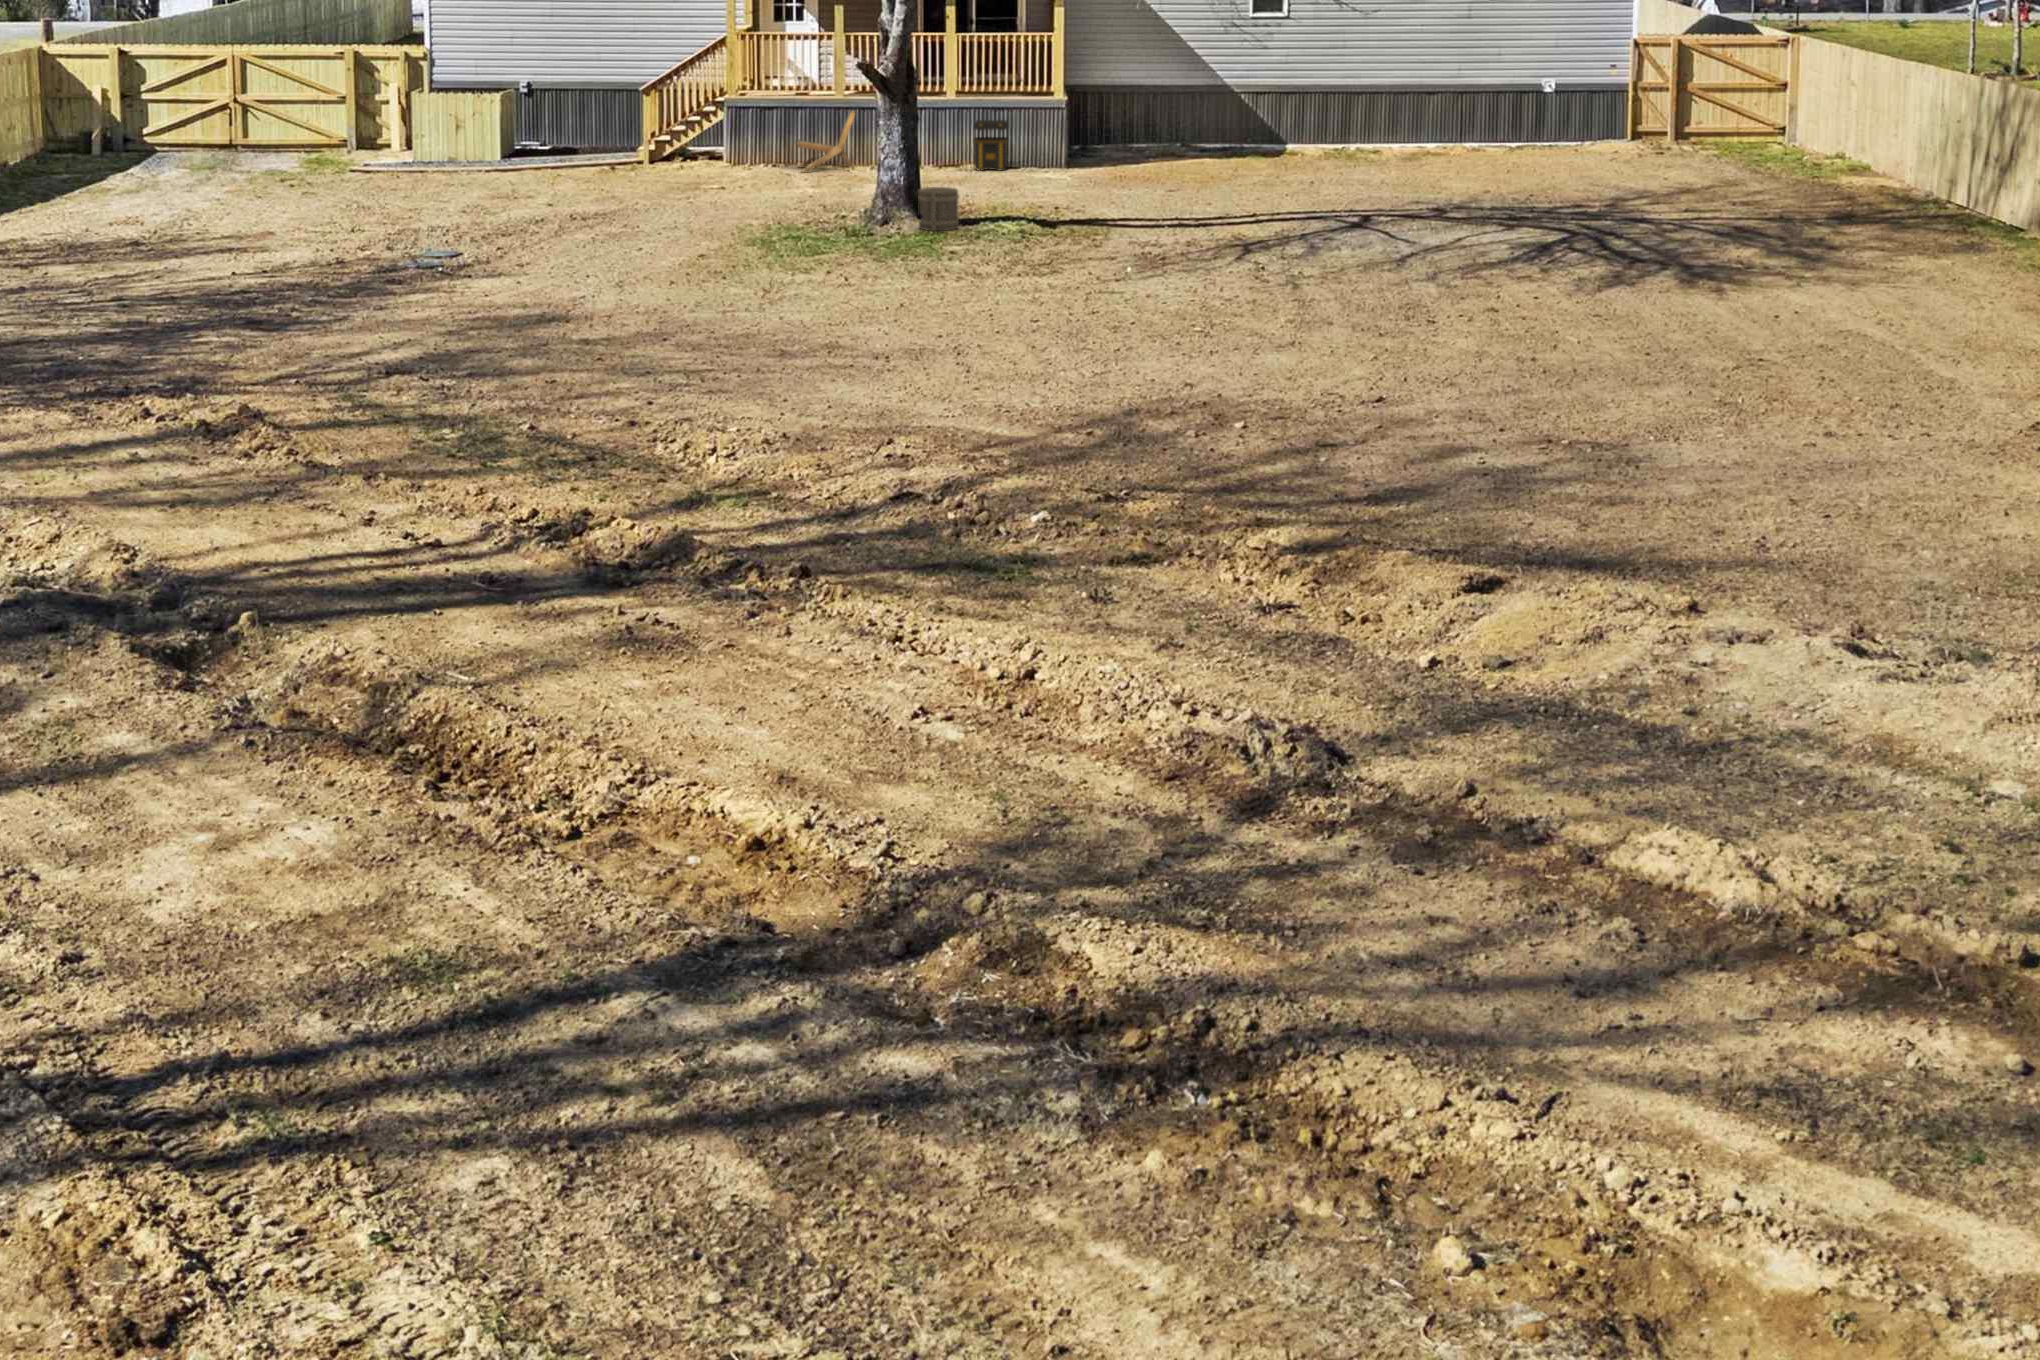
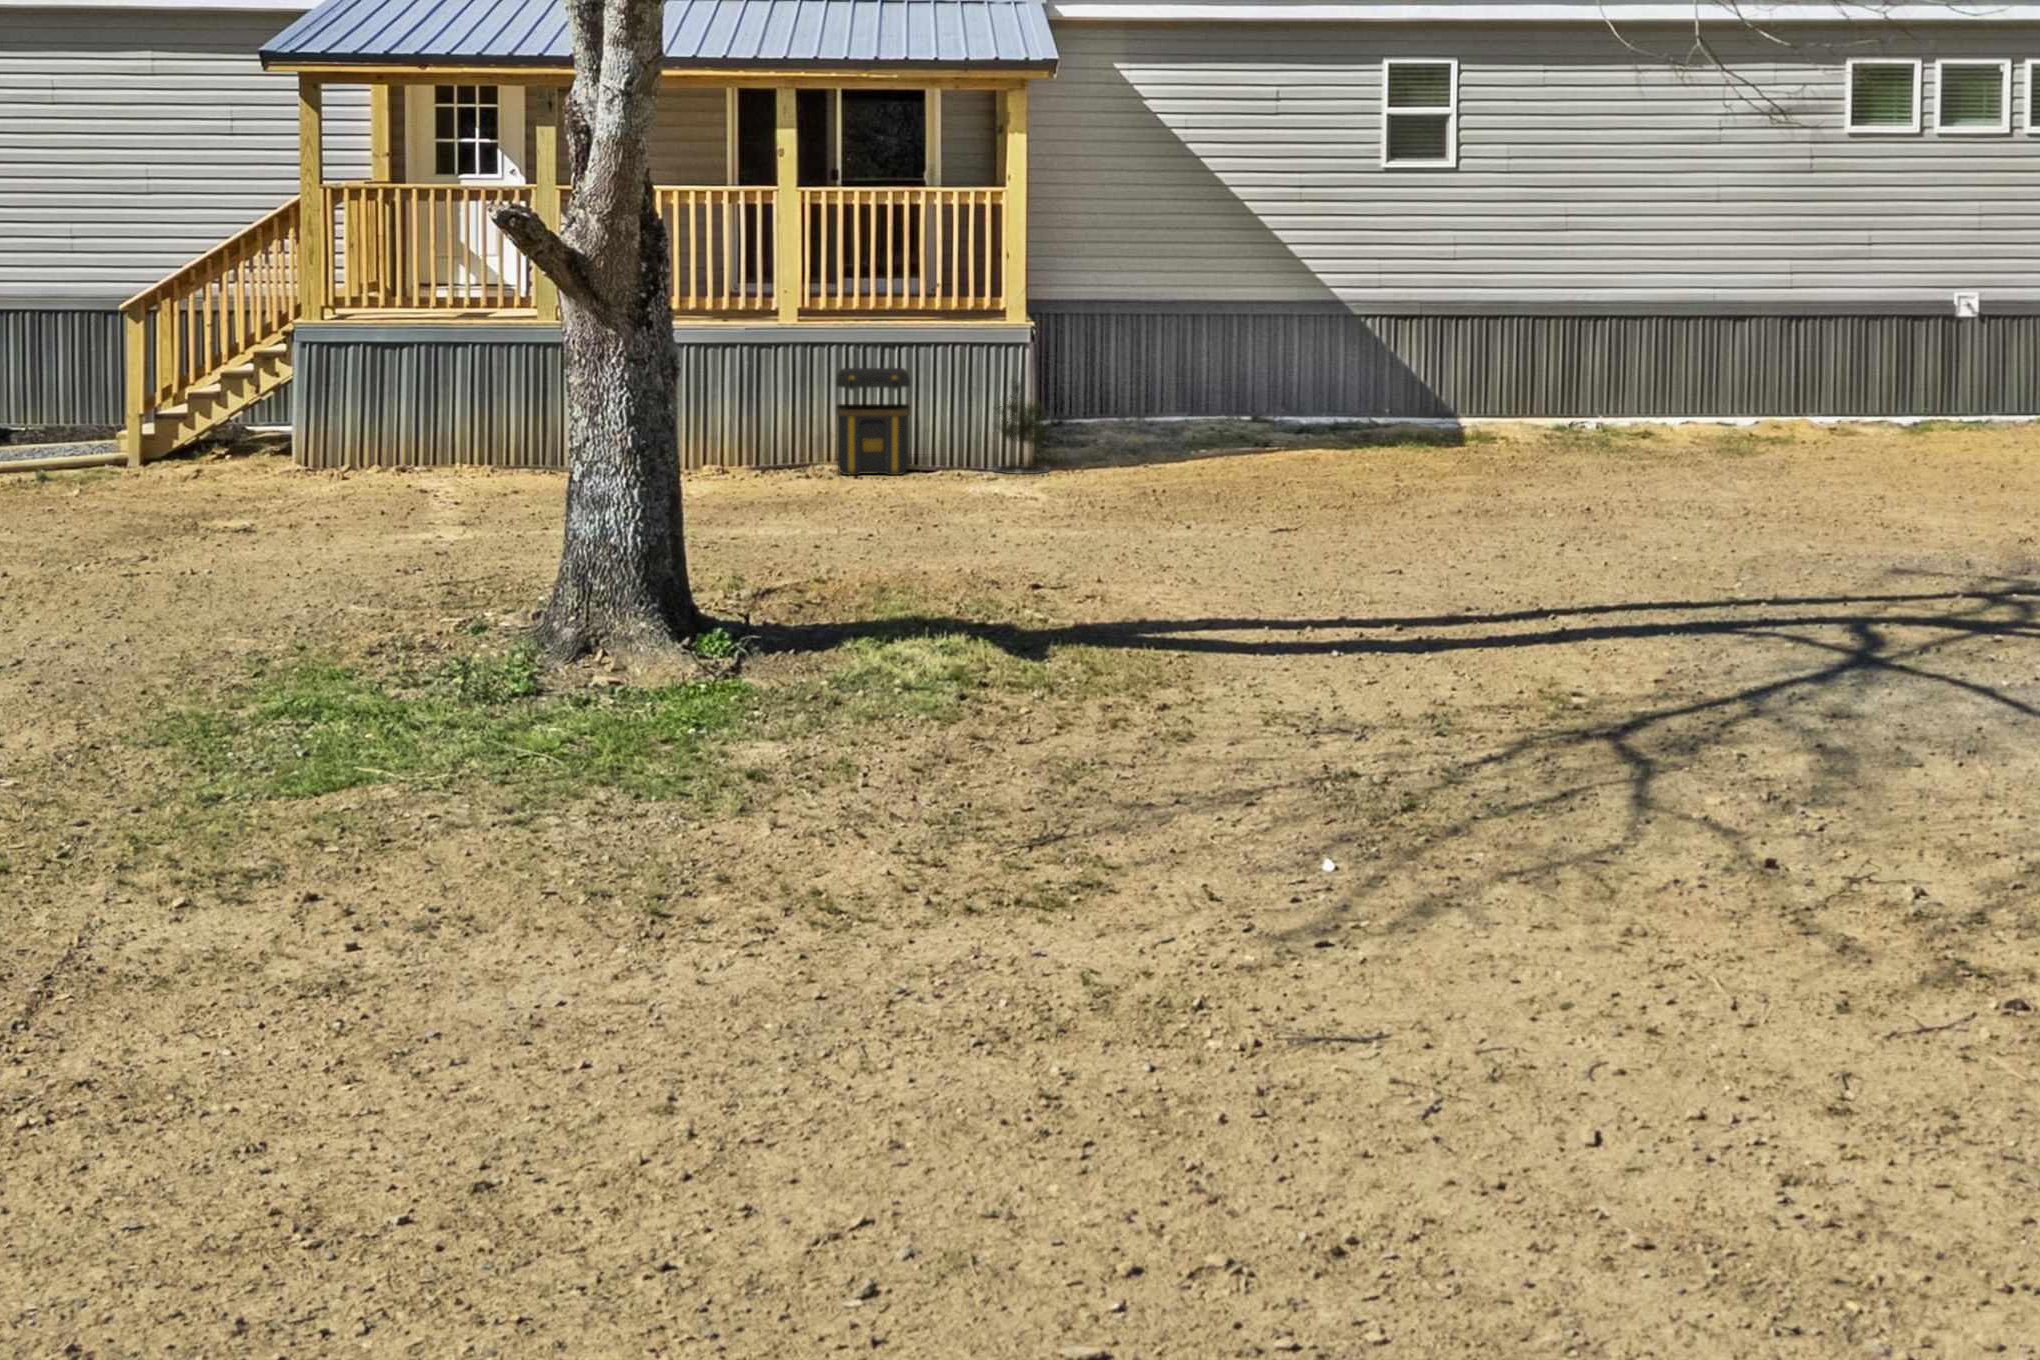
lounge chair: present [796,110,855,173] -> none [451,342,585,482]
potted tree: none [1046,121,1078,170] -> present [993,381,1052,474]
bucket: present [918,187,959,231] -> none [720,518,828,636]

